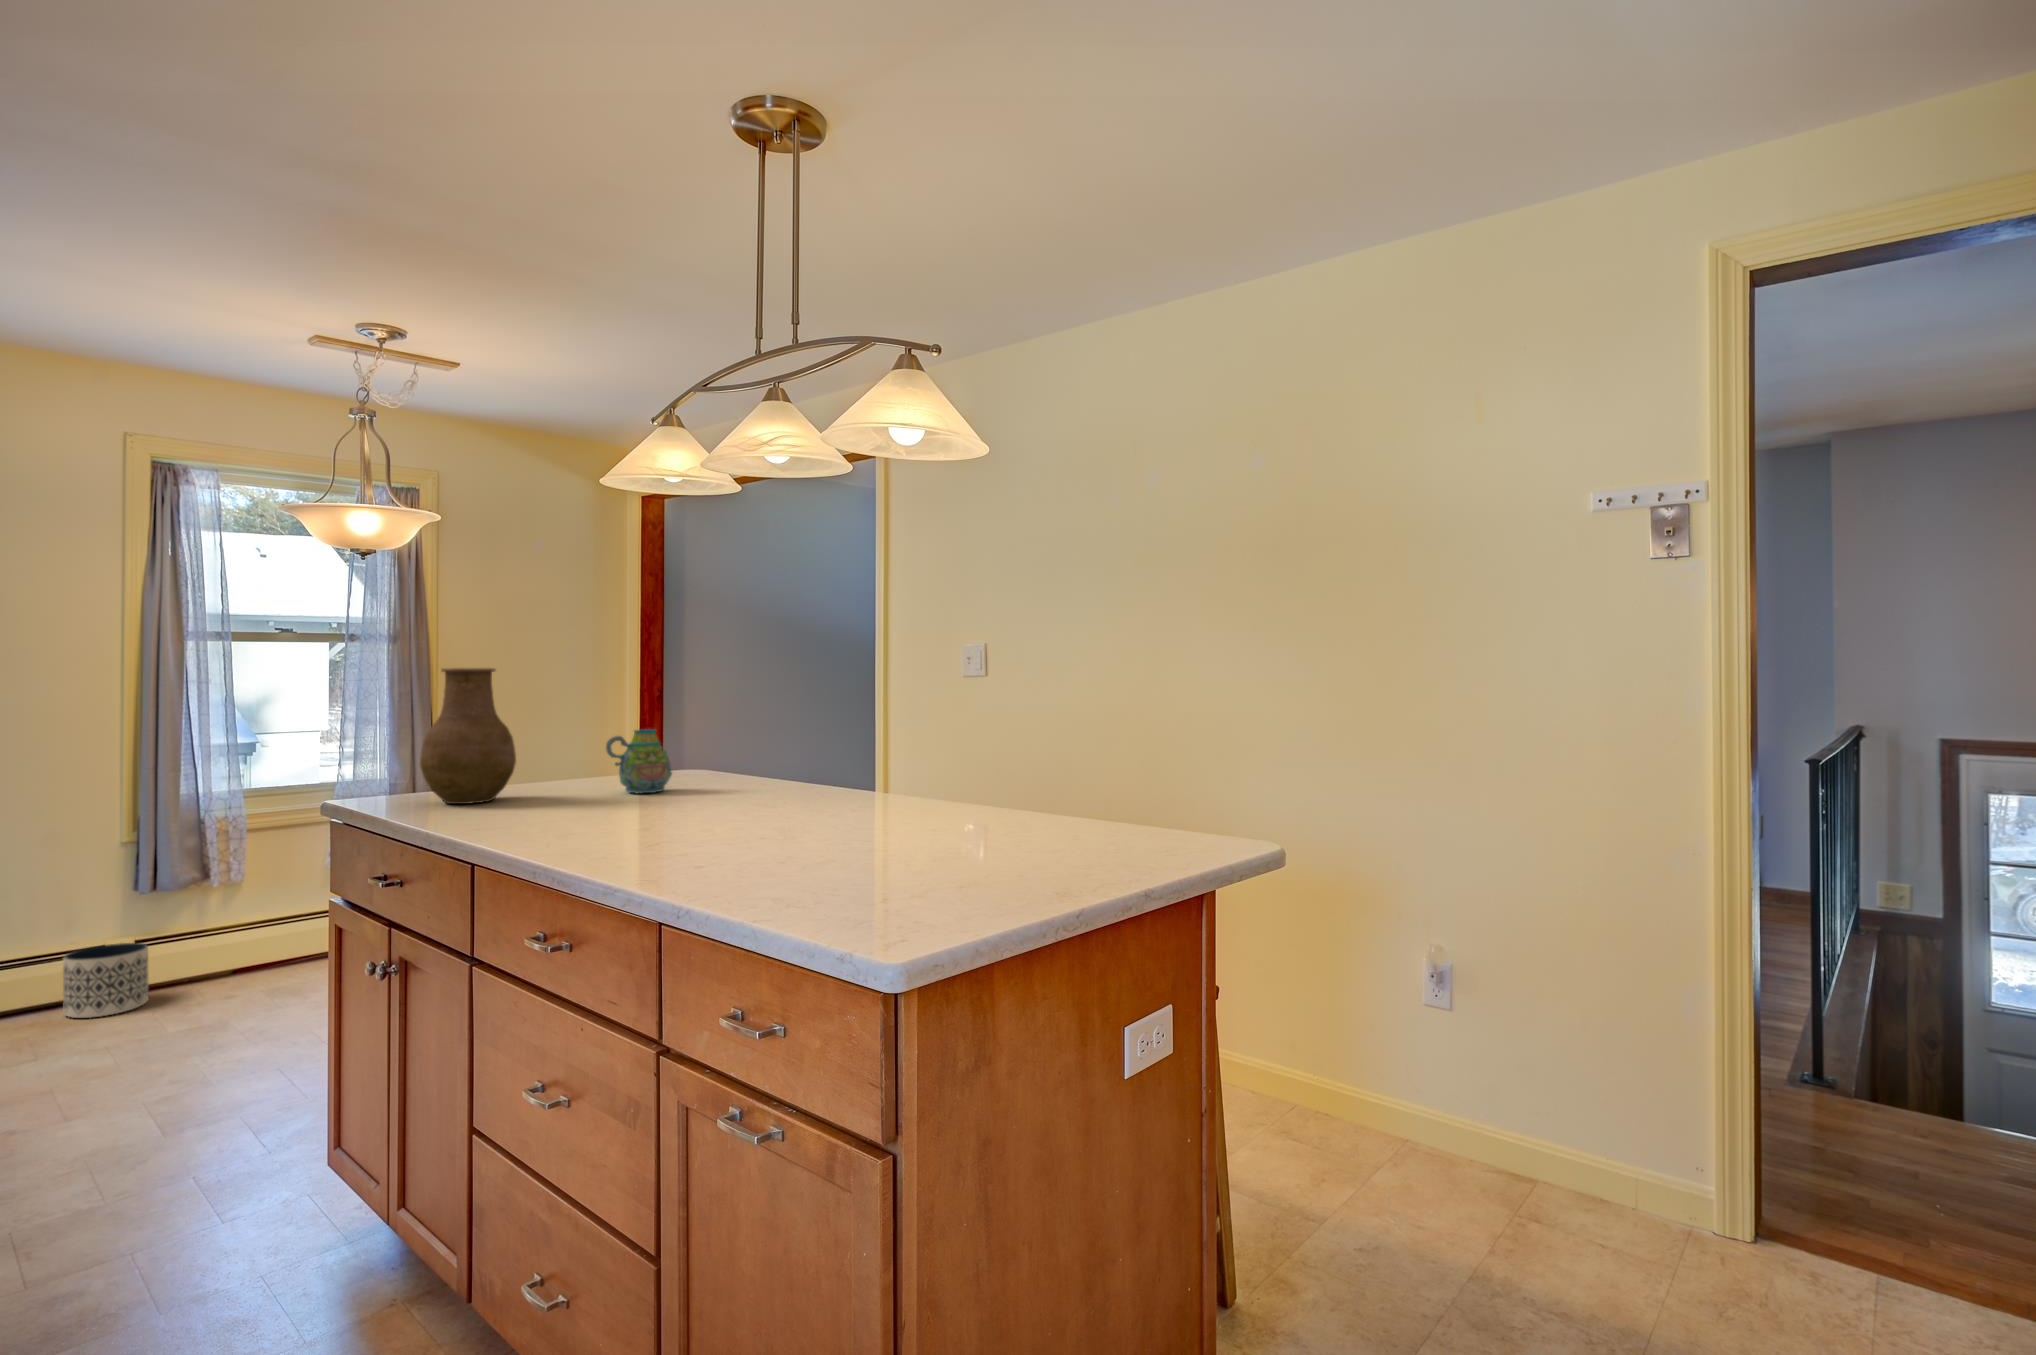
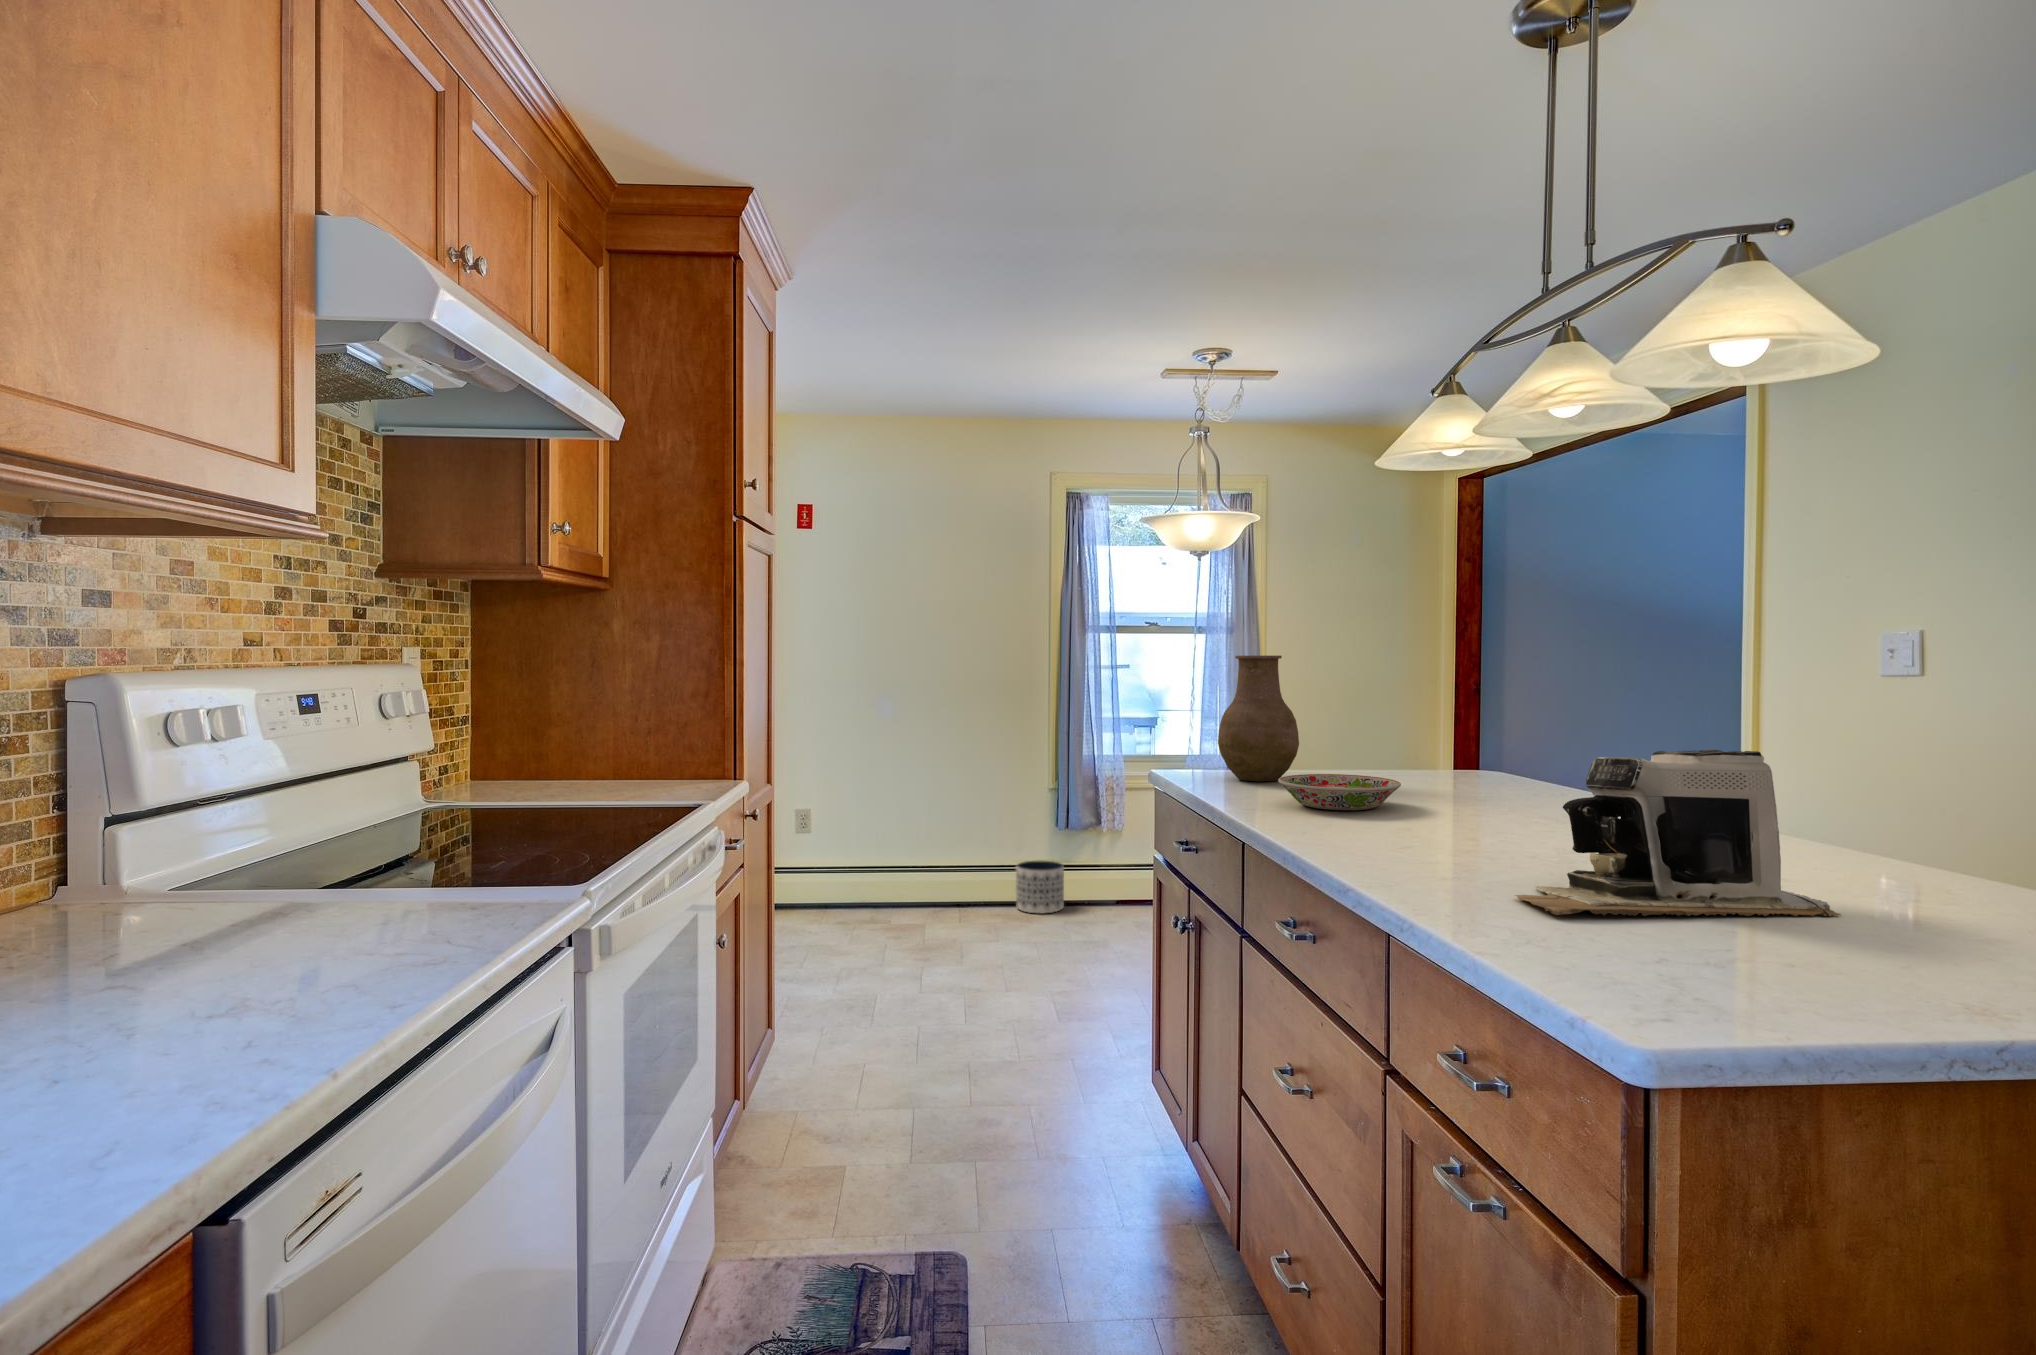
mug: present [606,729,672,794] -> none [1383,719,1454,786]
coffee maker: none [763,739,977,881] -> present [1515,750,1841,916]
bowl: none [505,787,633,823] -> present [1278,774,1401,810]

